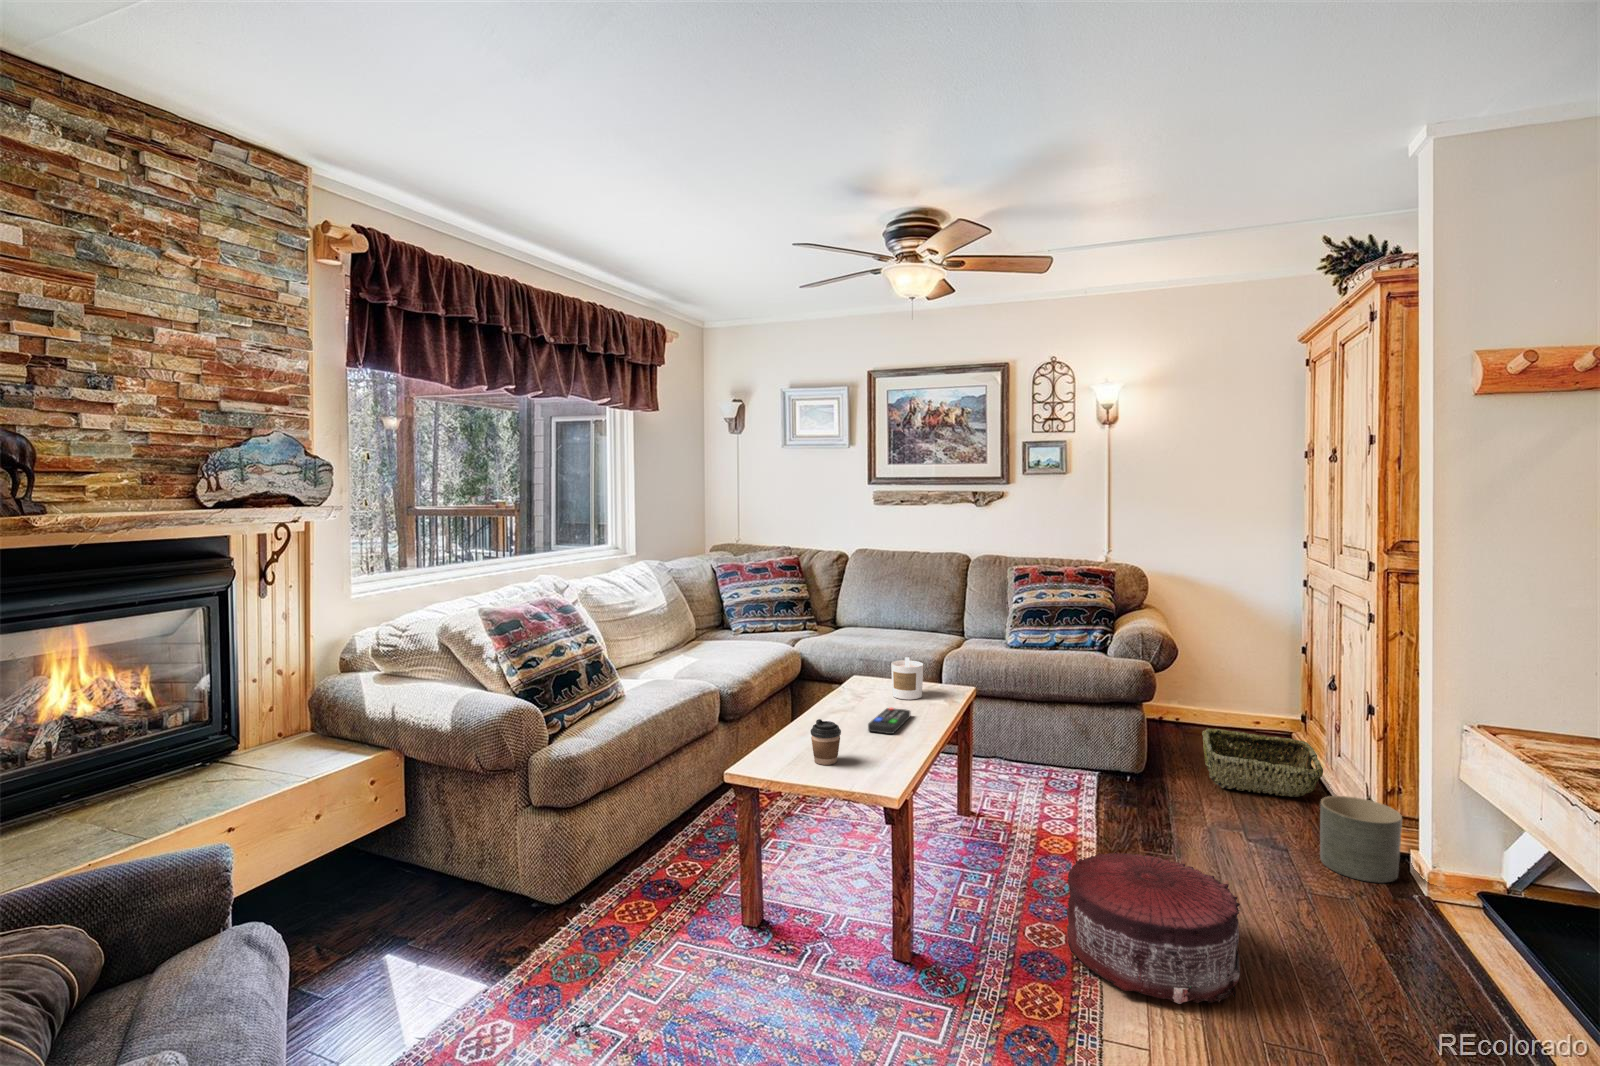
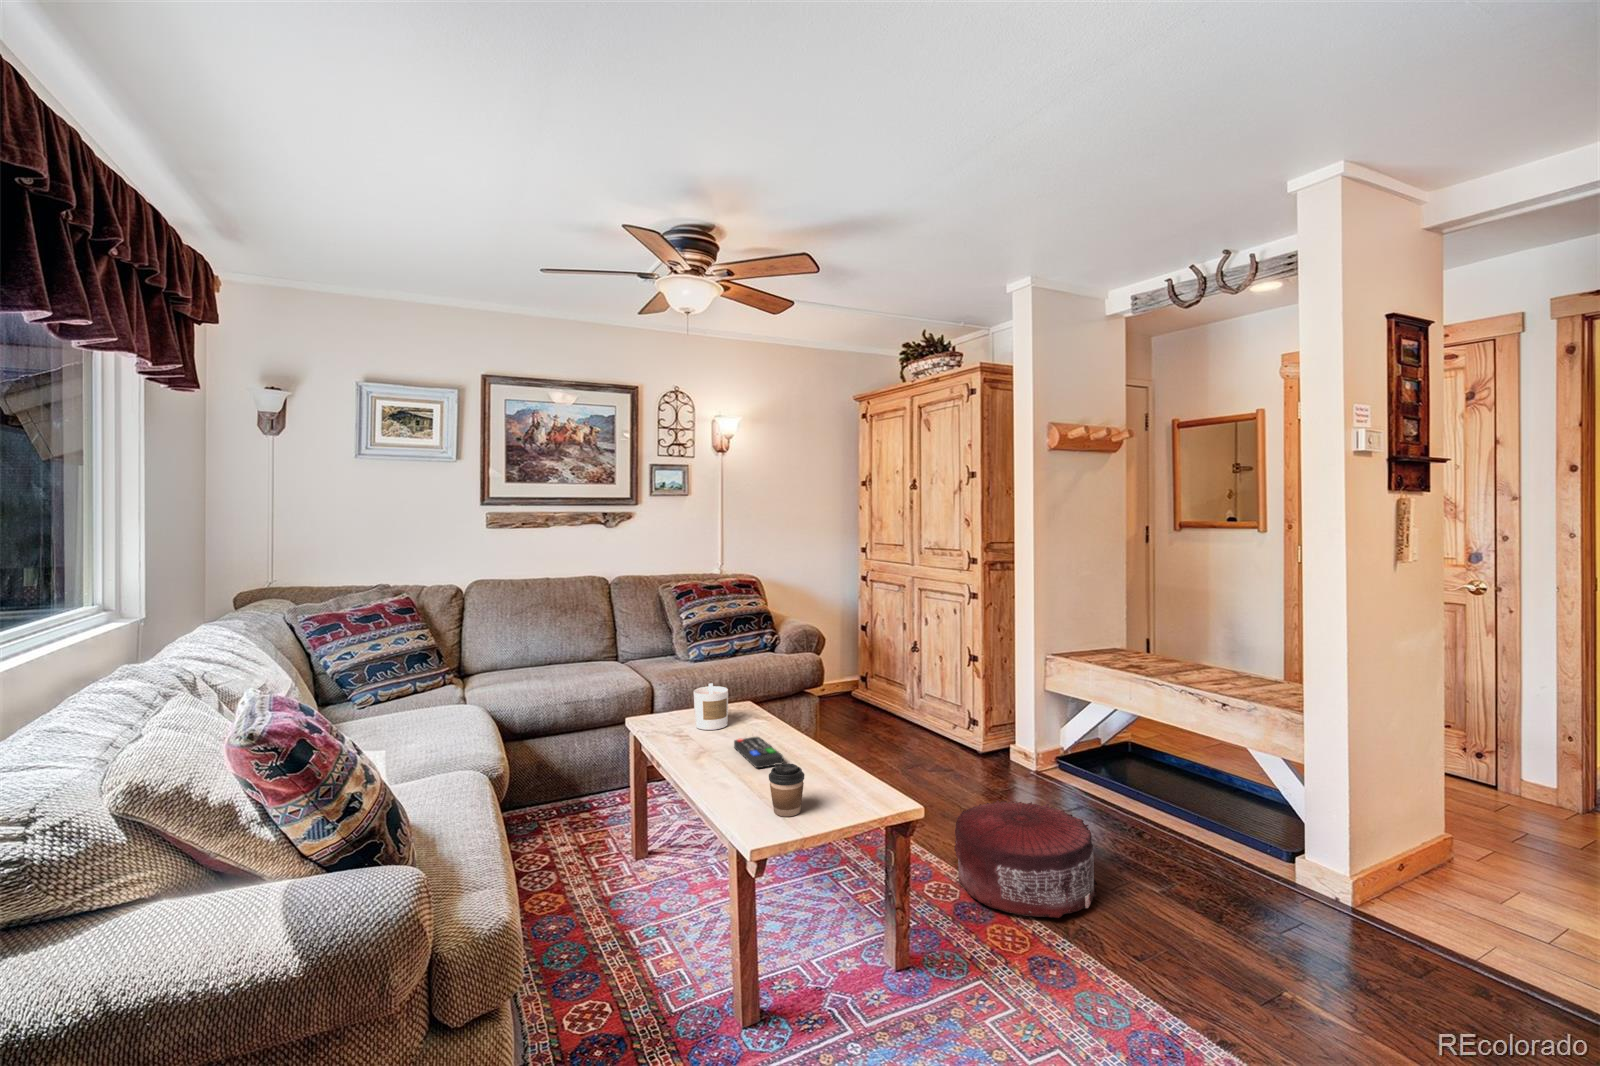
woven basket: present [1202,728,1323,797] -> none [854,695,940,745]
planter: present [1320,796,1402,883] -> none [983,722,1032,779]

